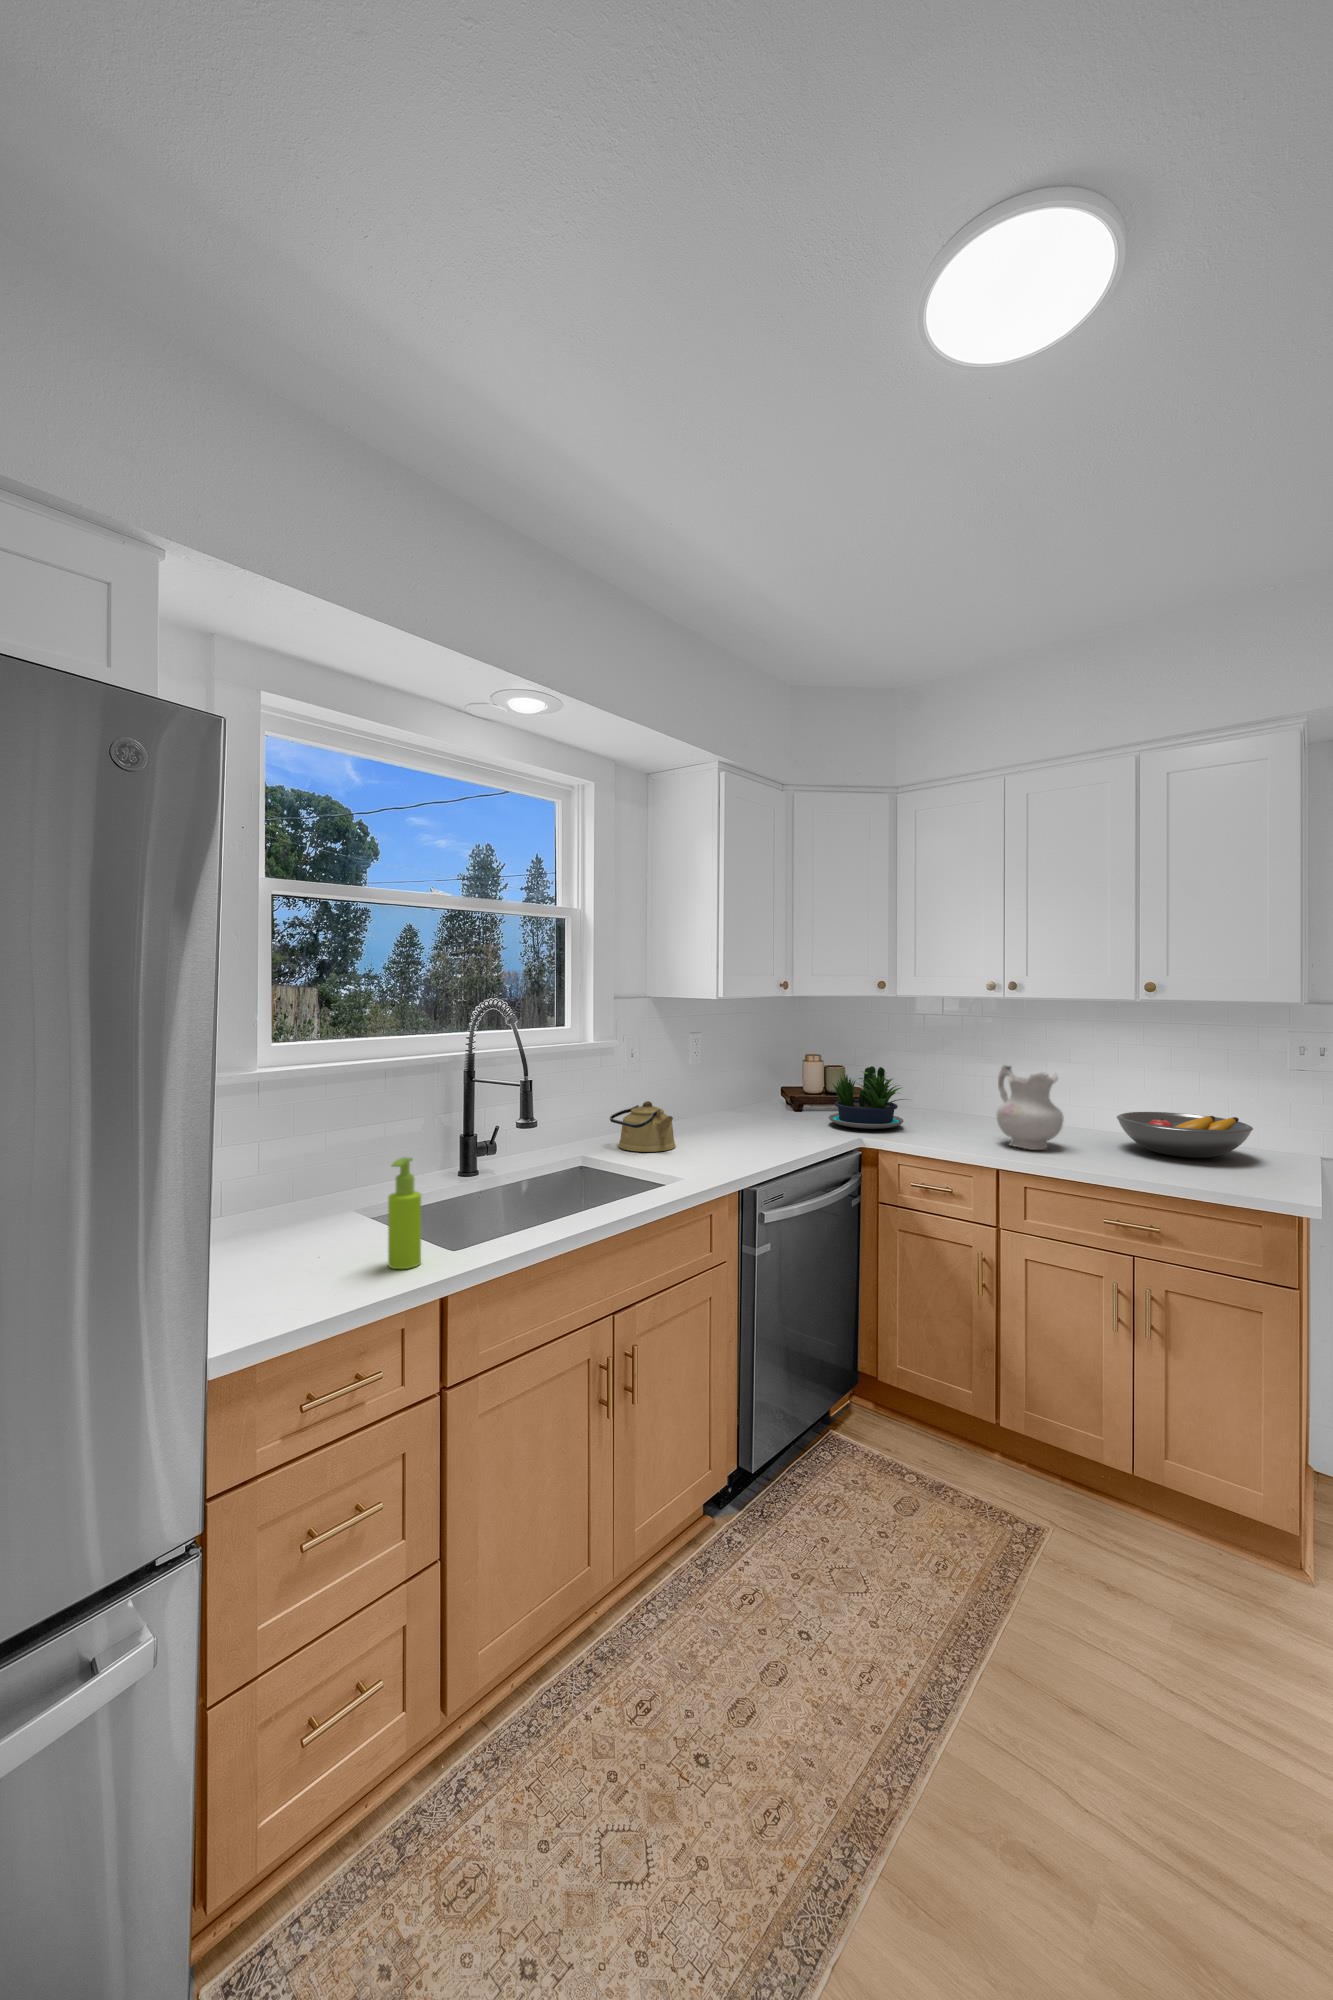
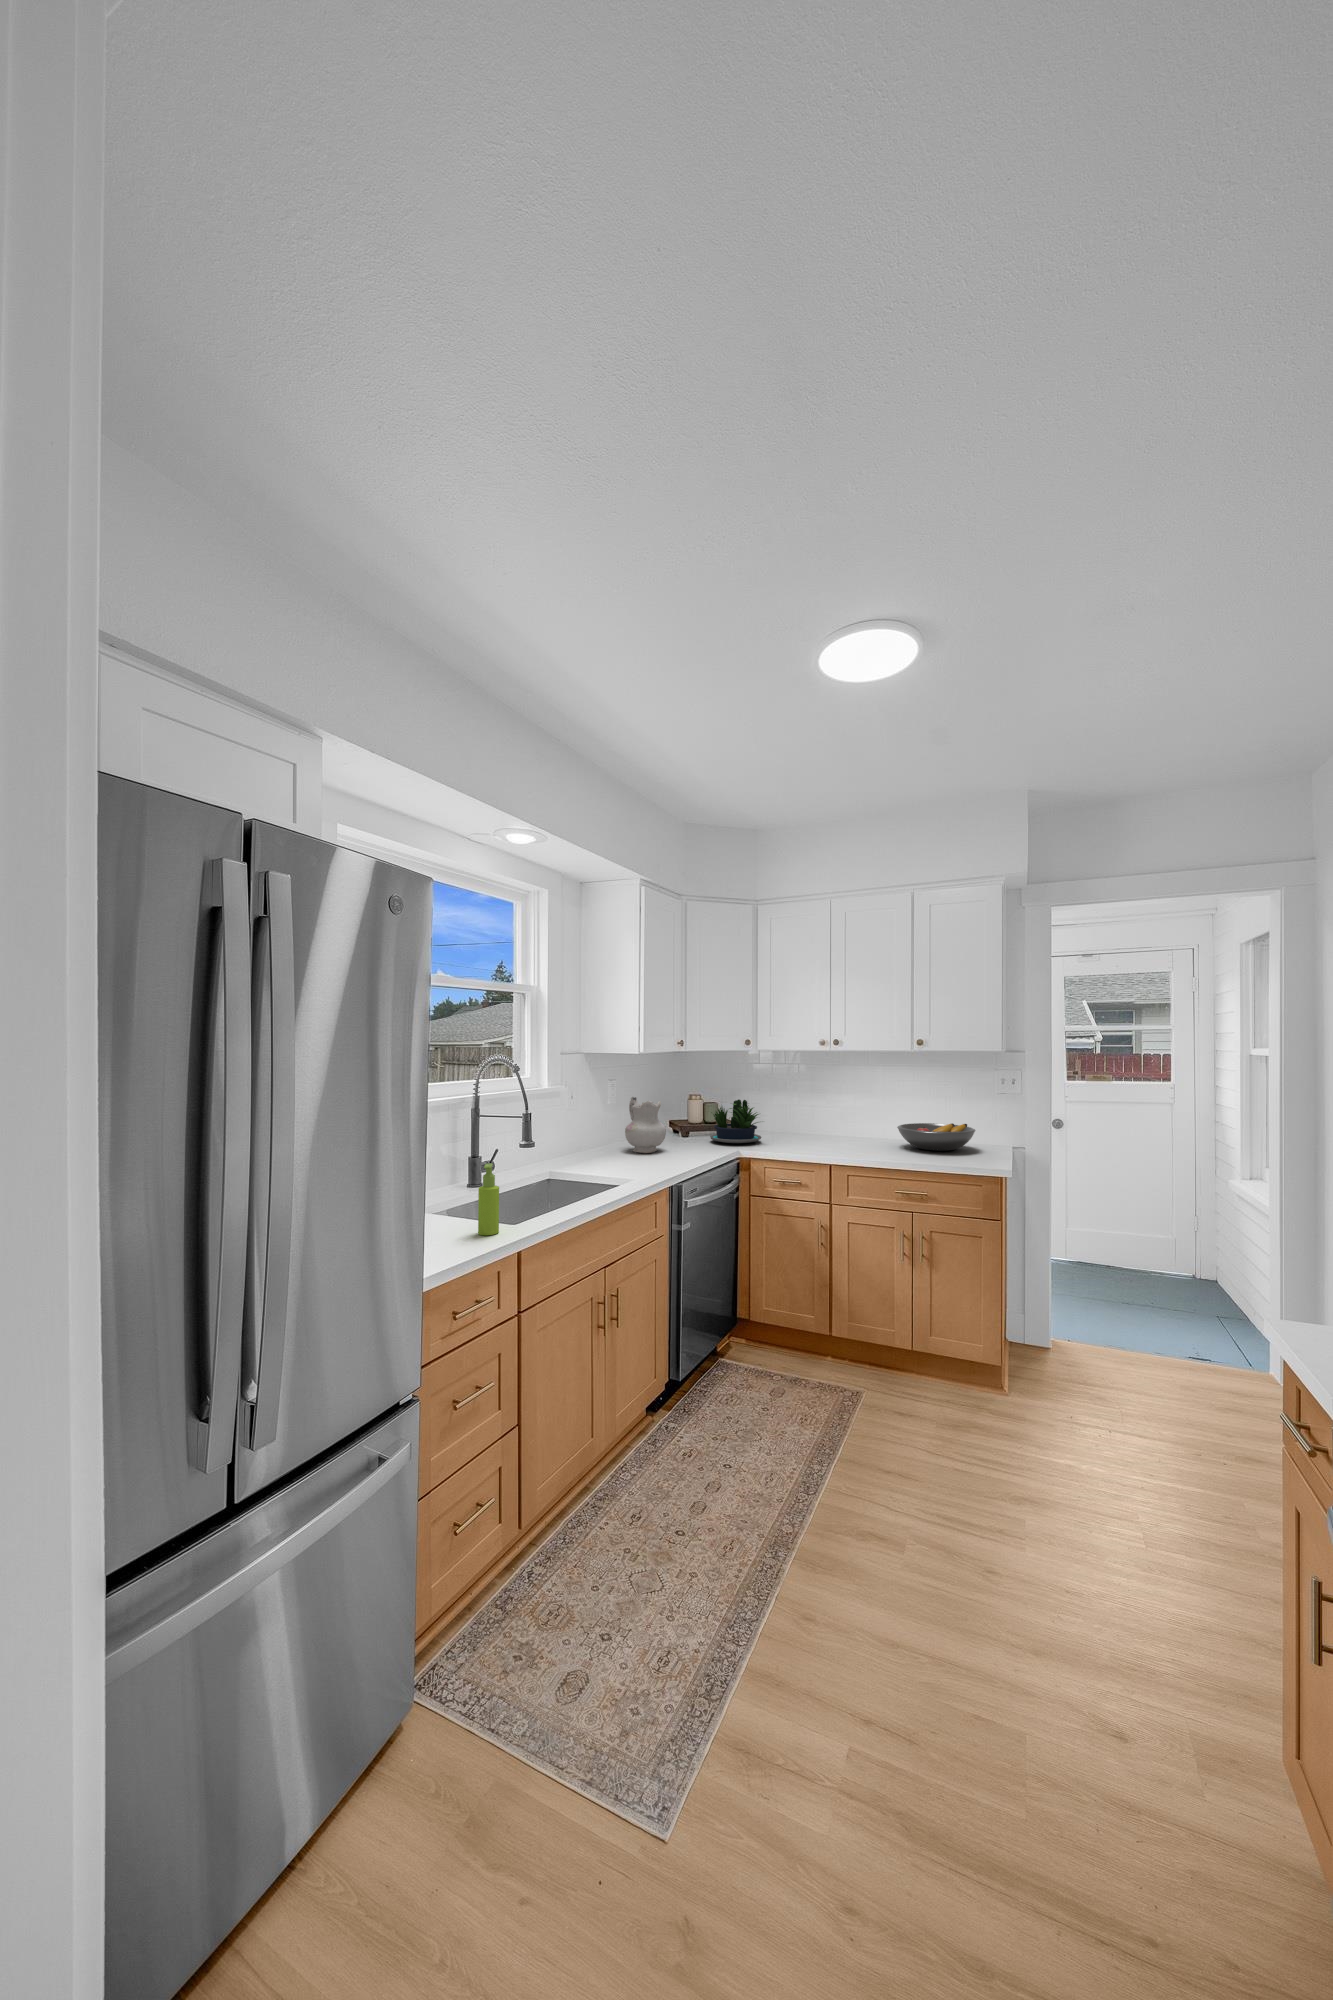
ceramic pitcher: present [996,1065,1064,1150] -> present [625,1097,666,1153]
kettle: present [610,1101,676,1152] -> none [564,1129,613,1165]

